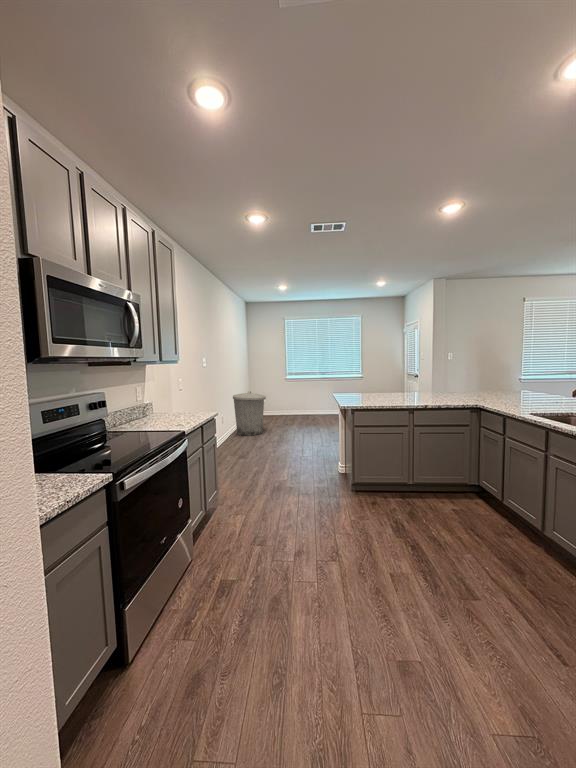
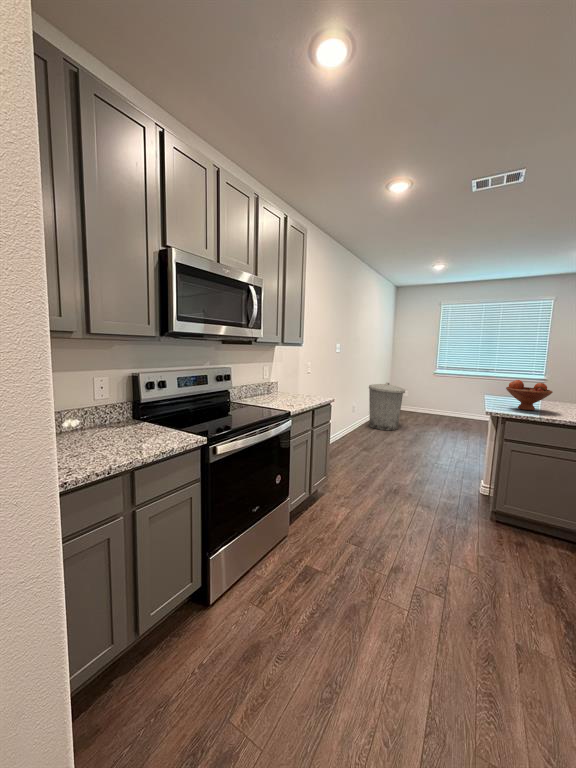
fruit bowl: none [352,379,383,402] -> present [506,380,553,410]

